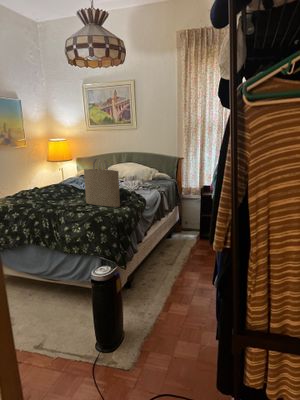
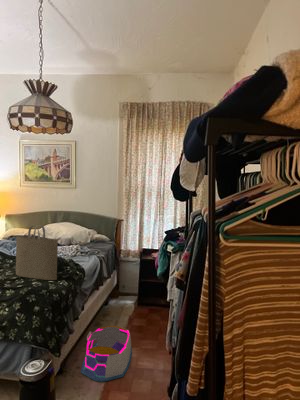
storage bin: none [145,252,191,294] -> present [81,326,132,382]

